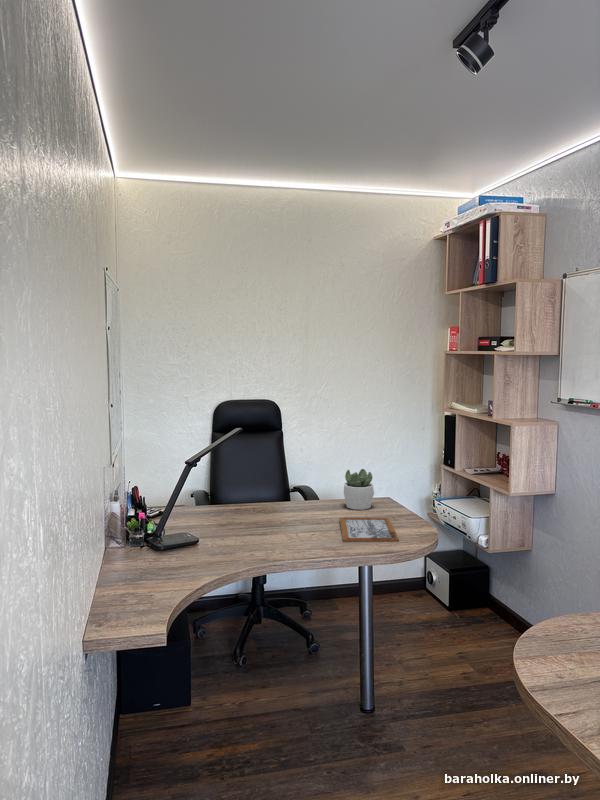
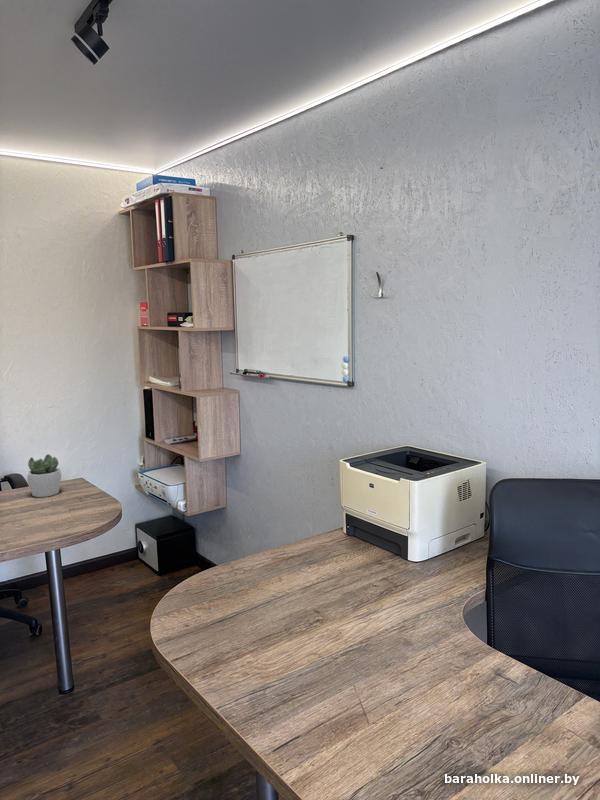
picture frame: present [340,518,399,542] -> none [20,501,80,534]

